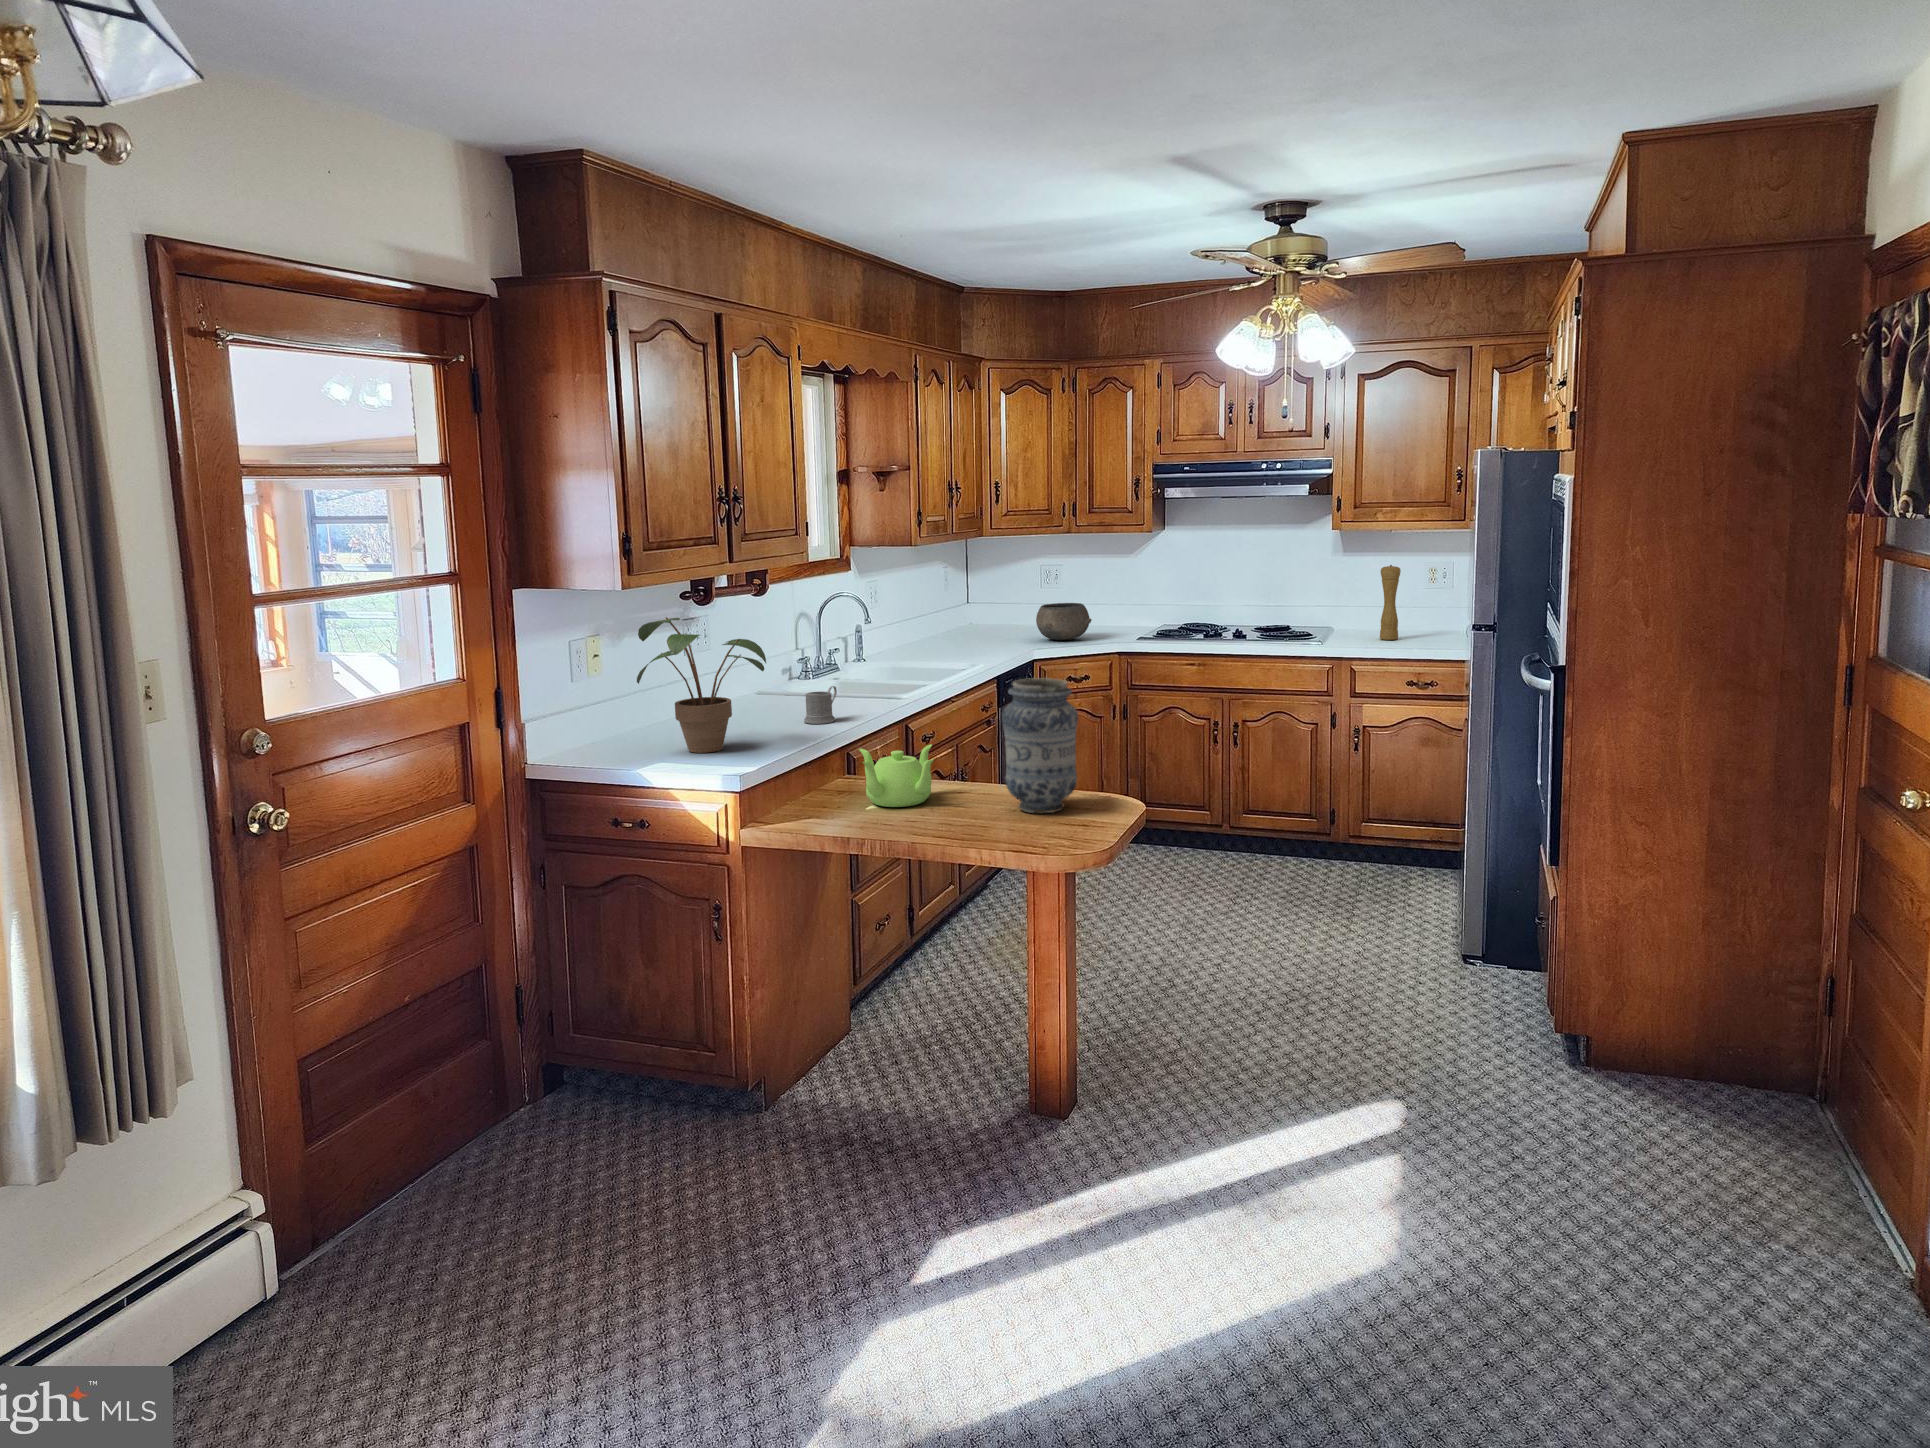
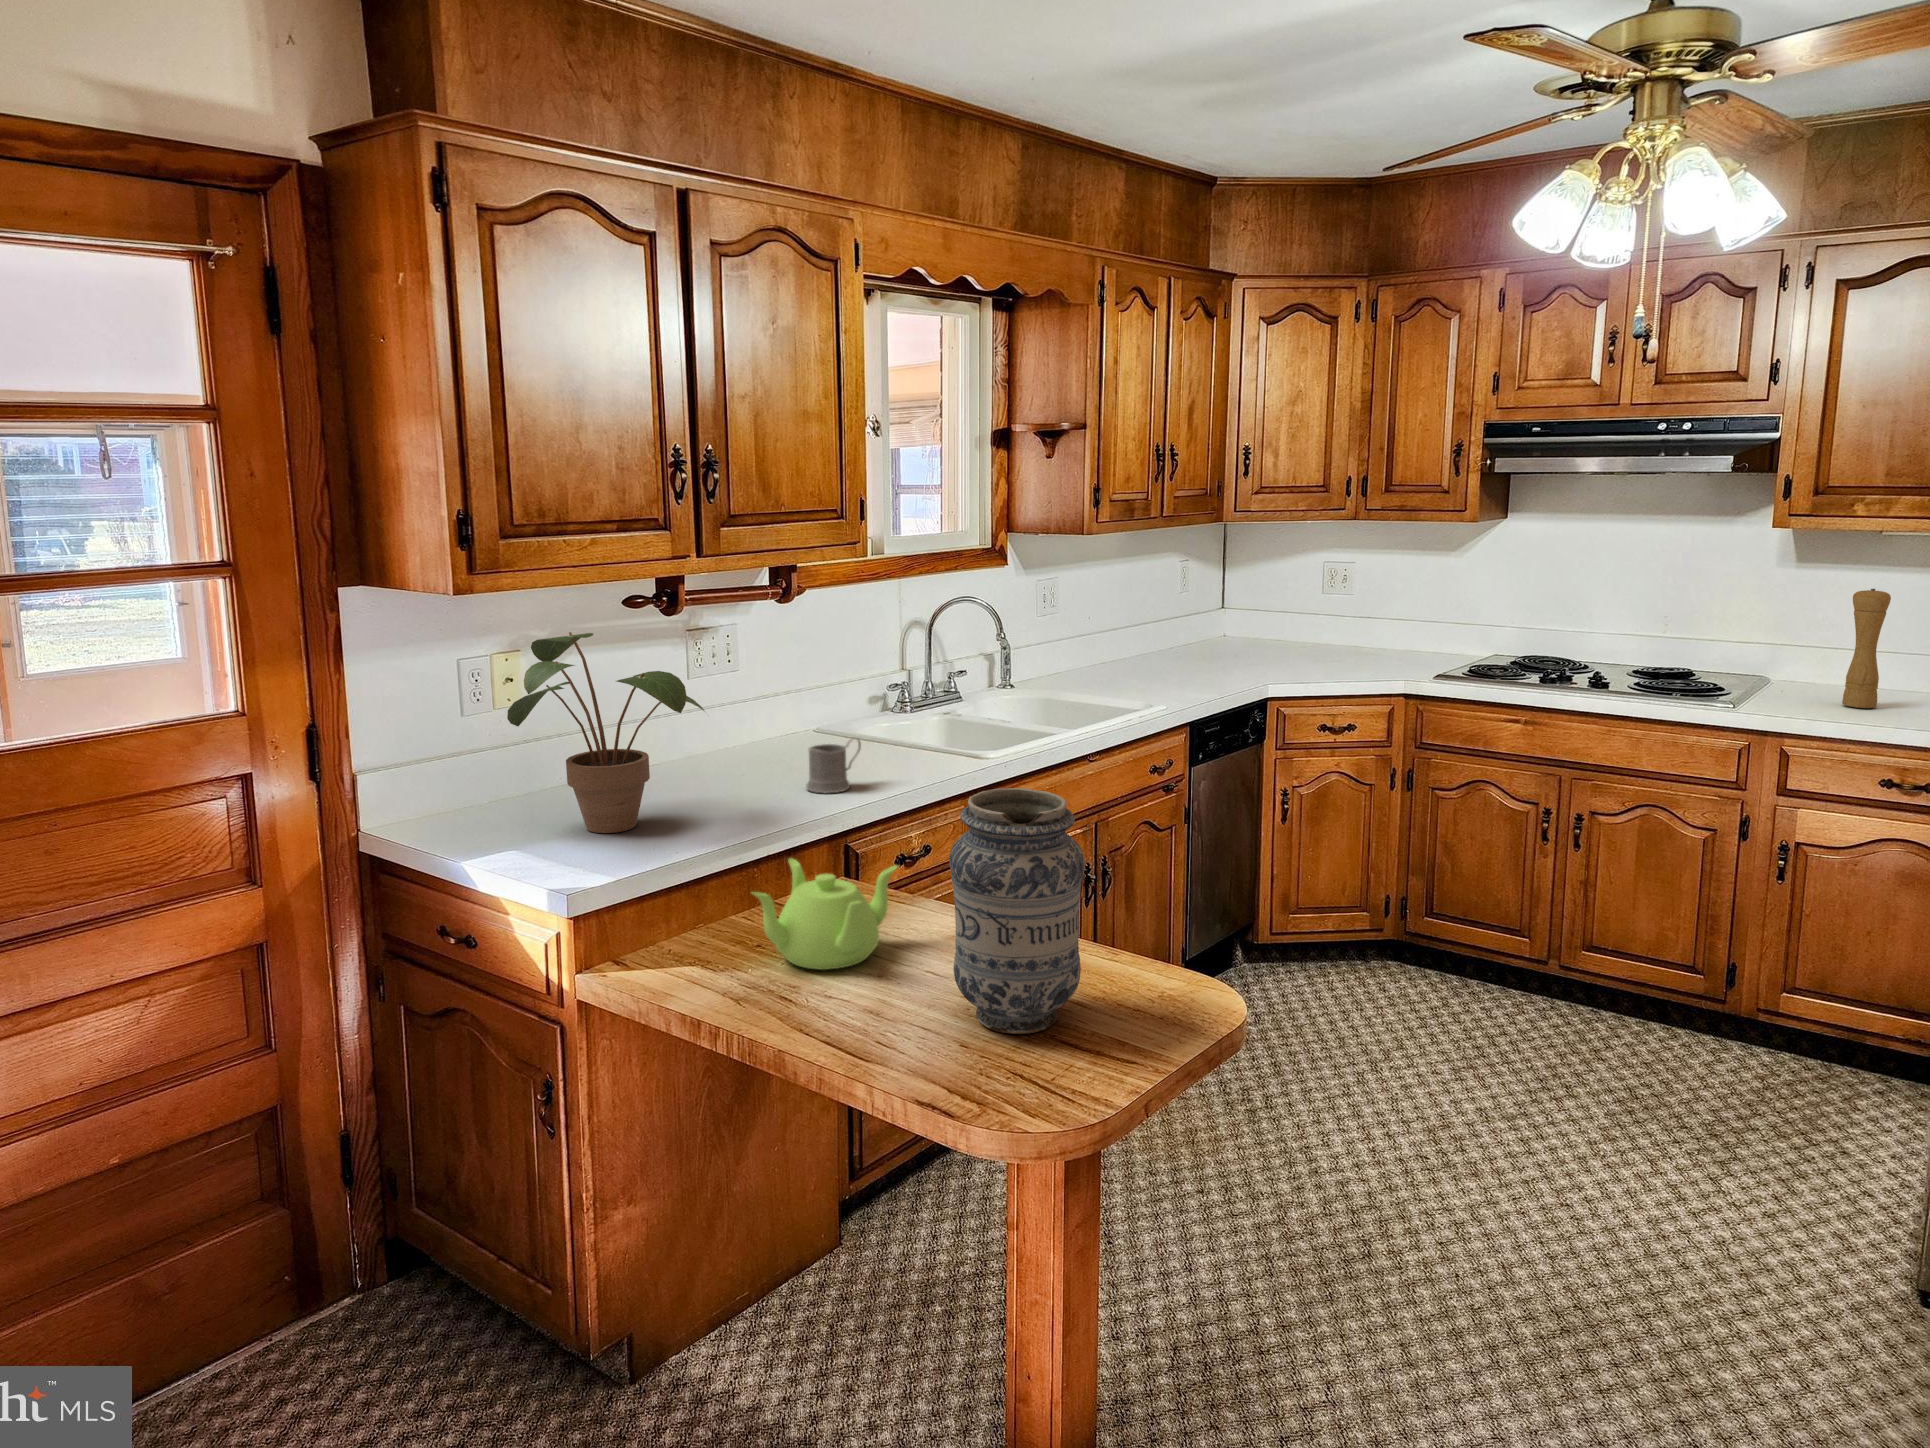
bowl: present [1036,603,1092,640] -> none [1291,616,1369,668]

